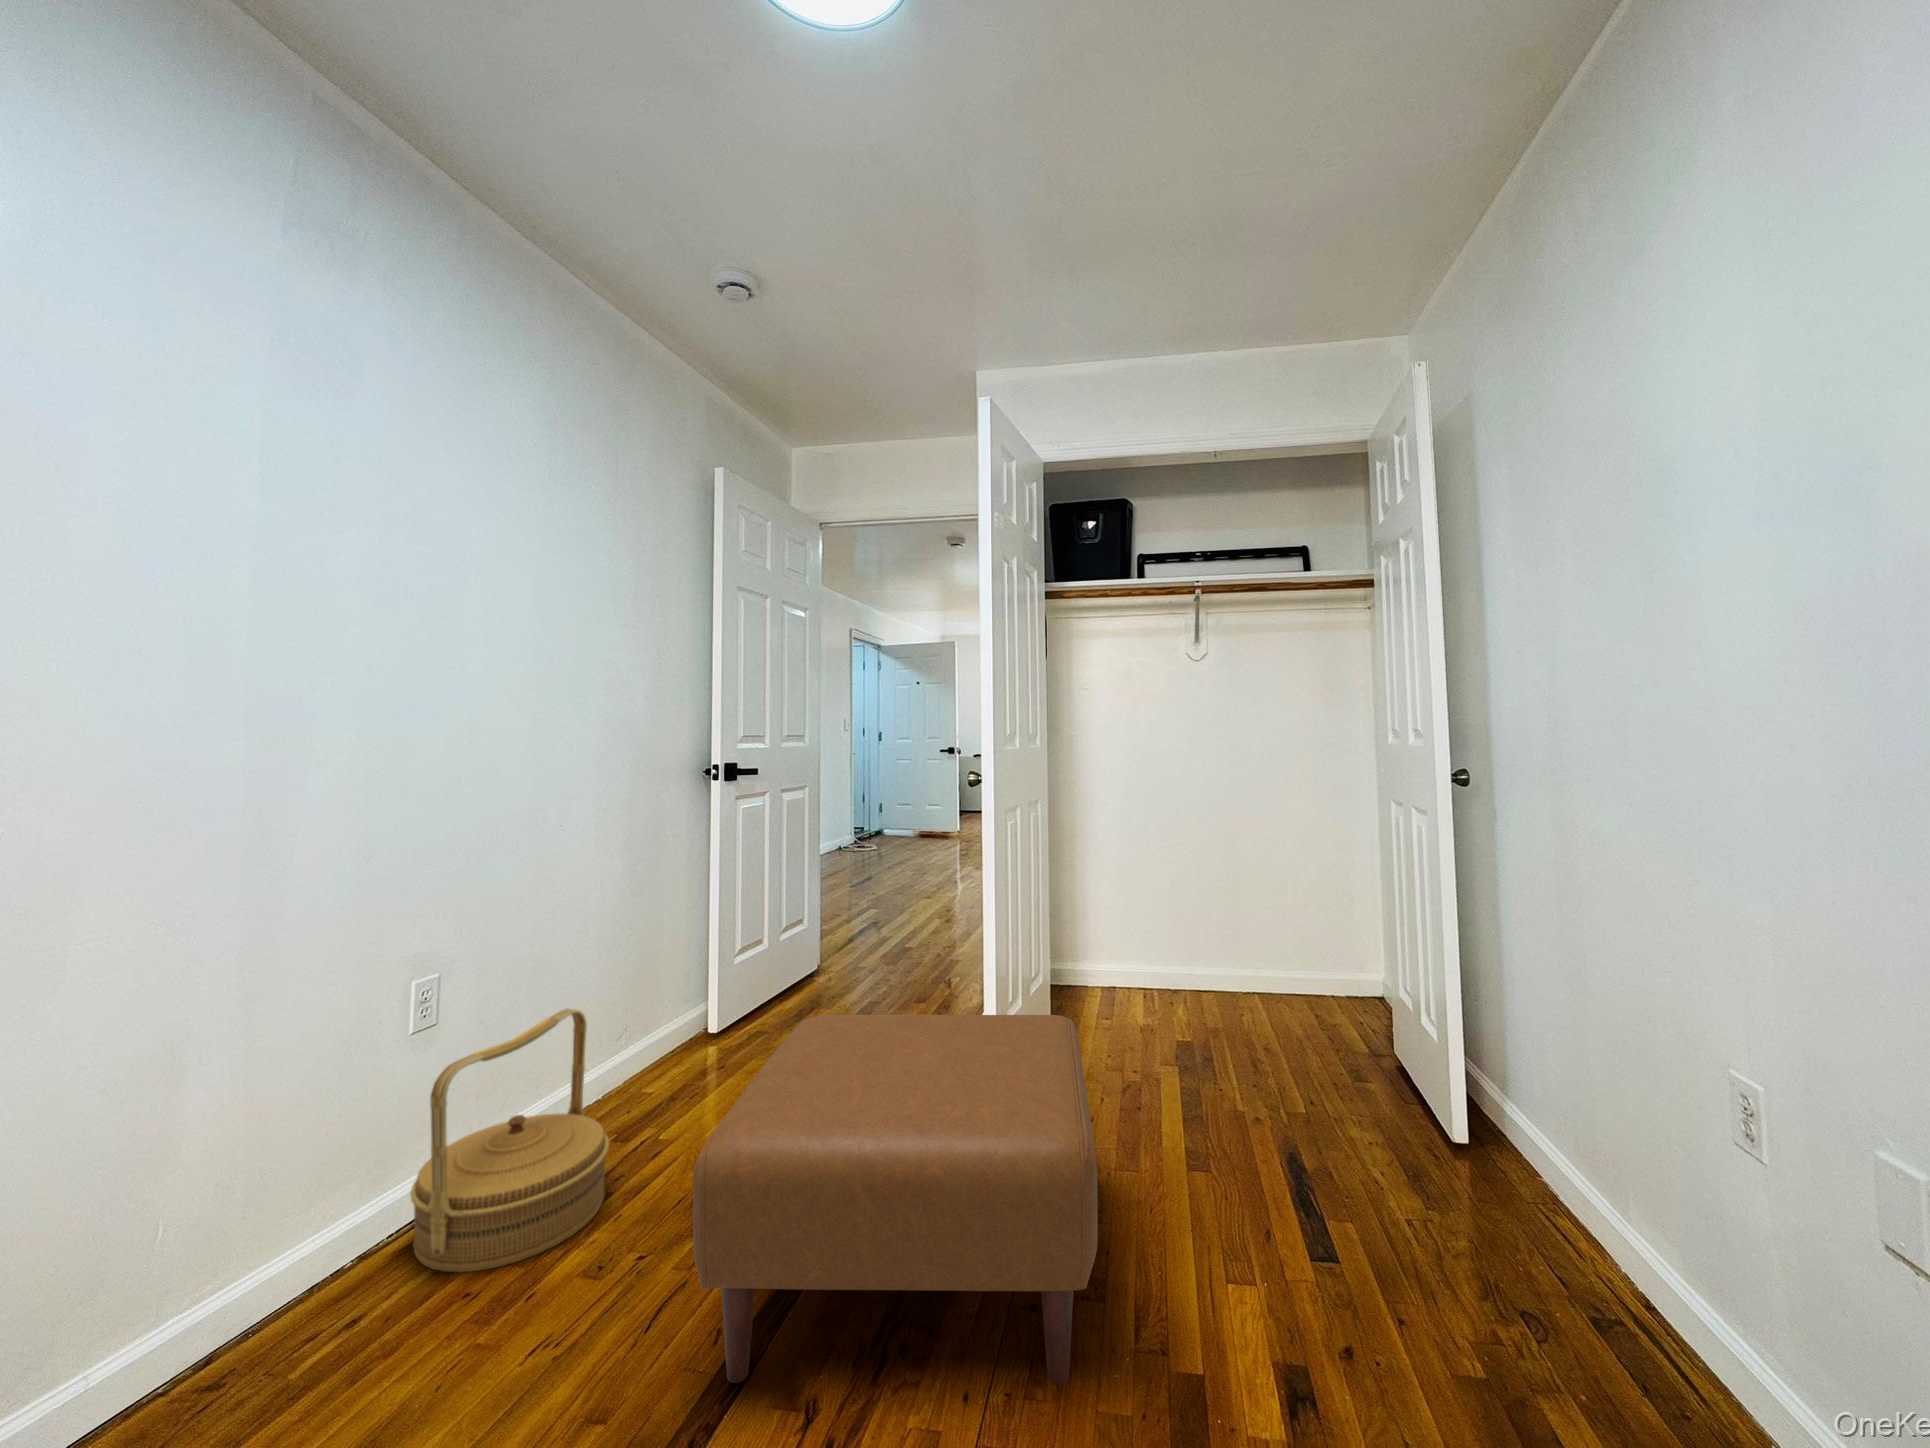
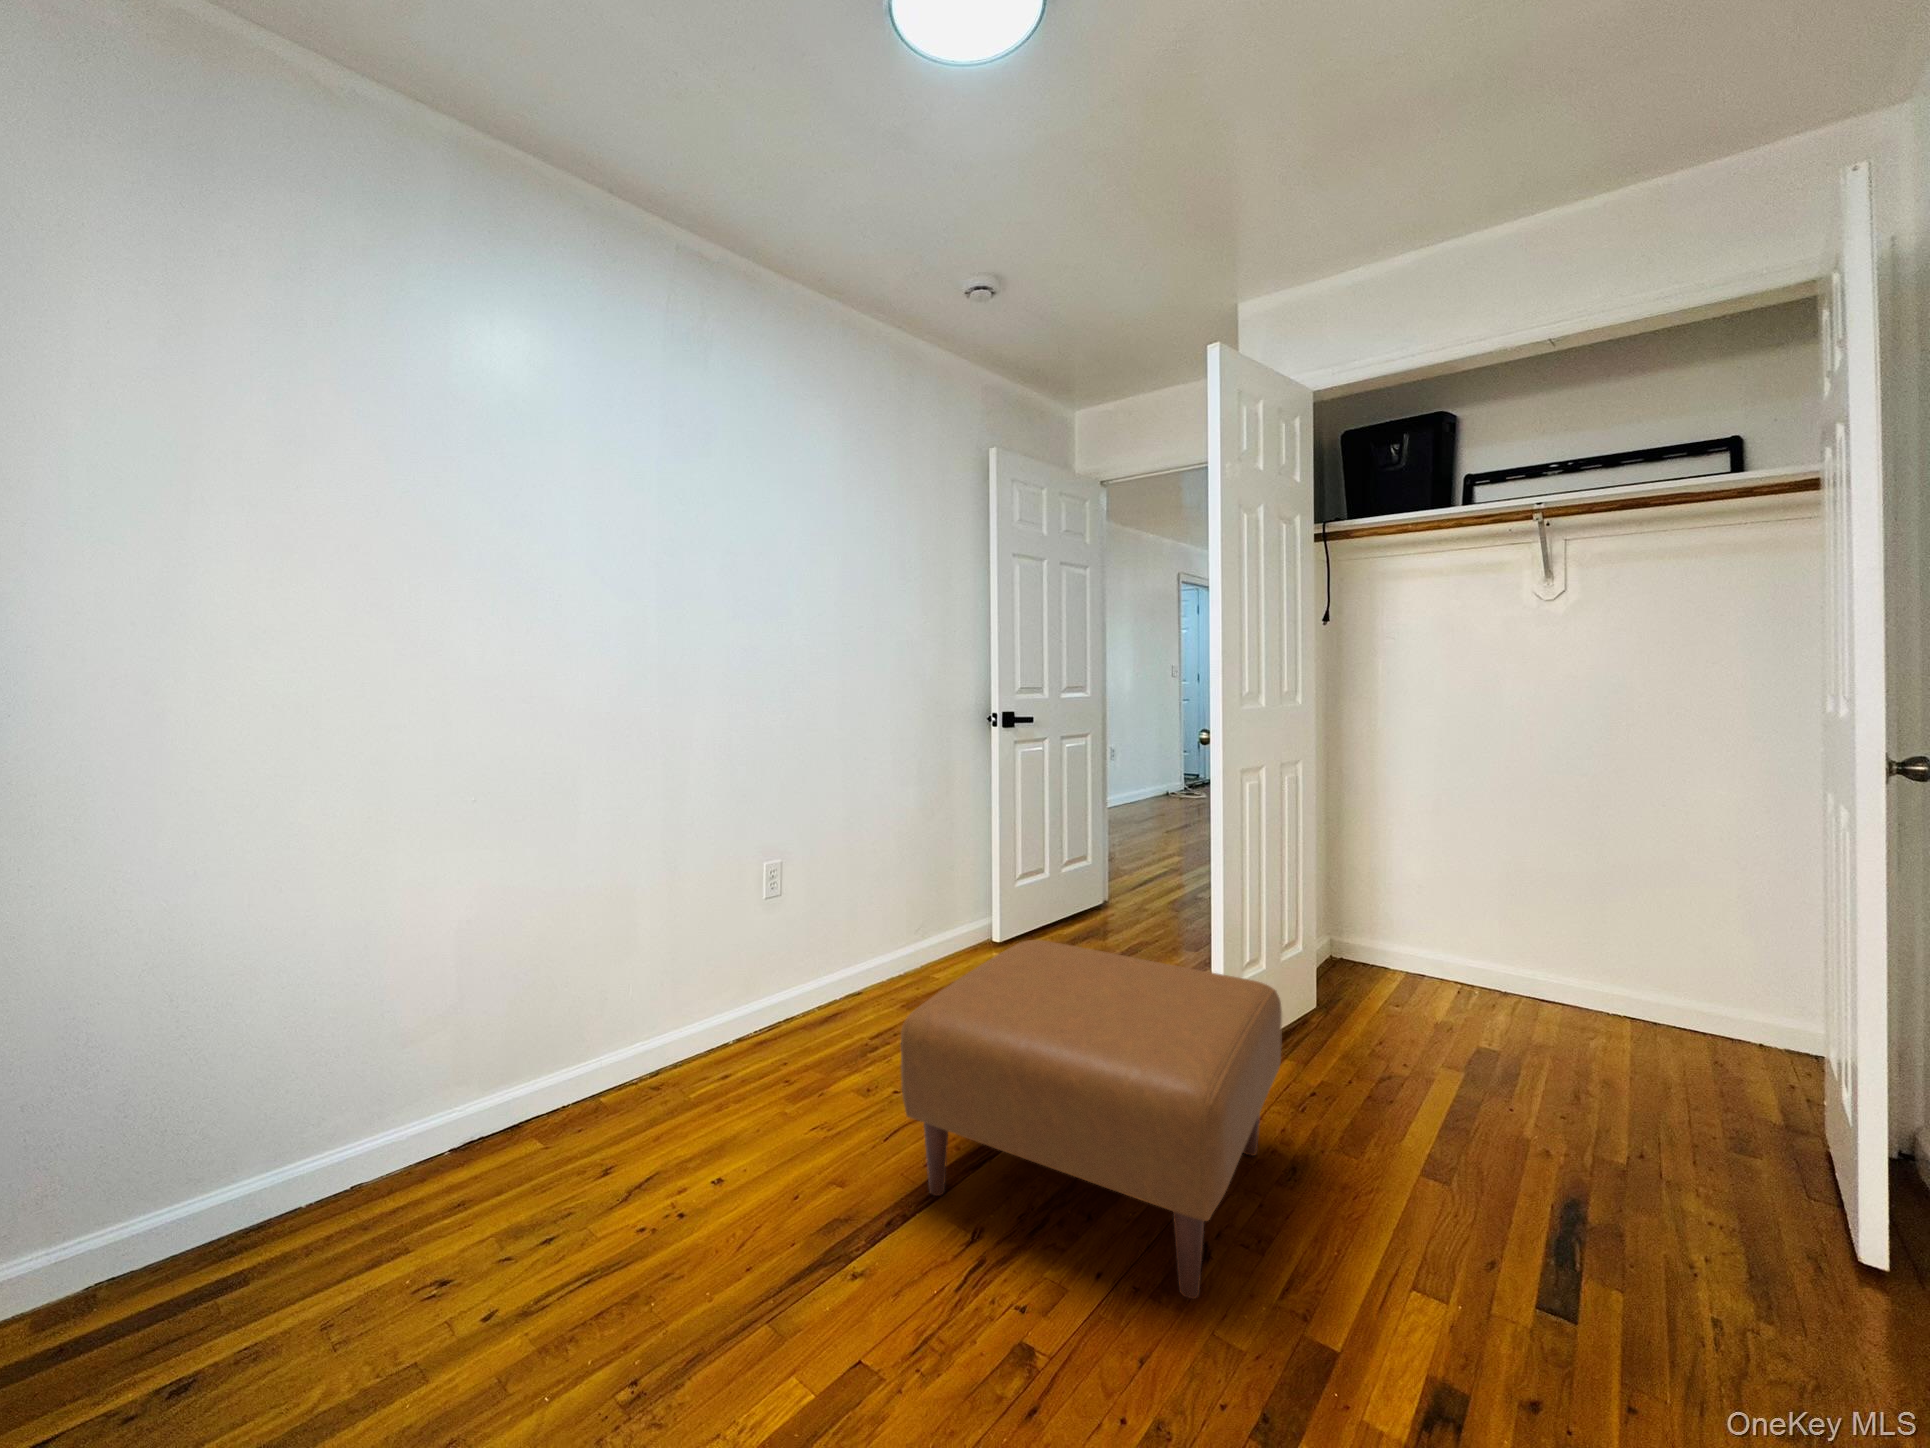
woven basket: present [410,1009,609,1272] -> none [764,901,887,1072]

